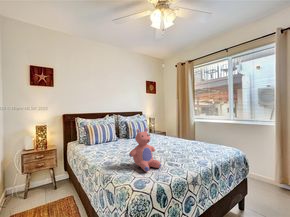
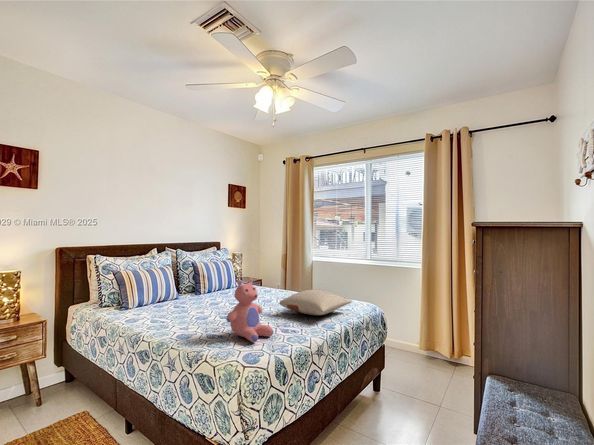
pillow: none [169,138,220,155] -> present [279,290,352,315]

